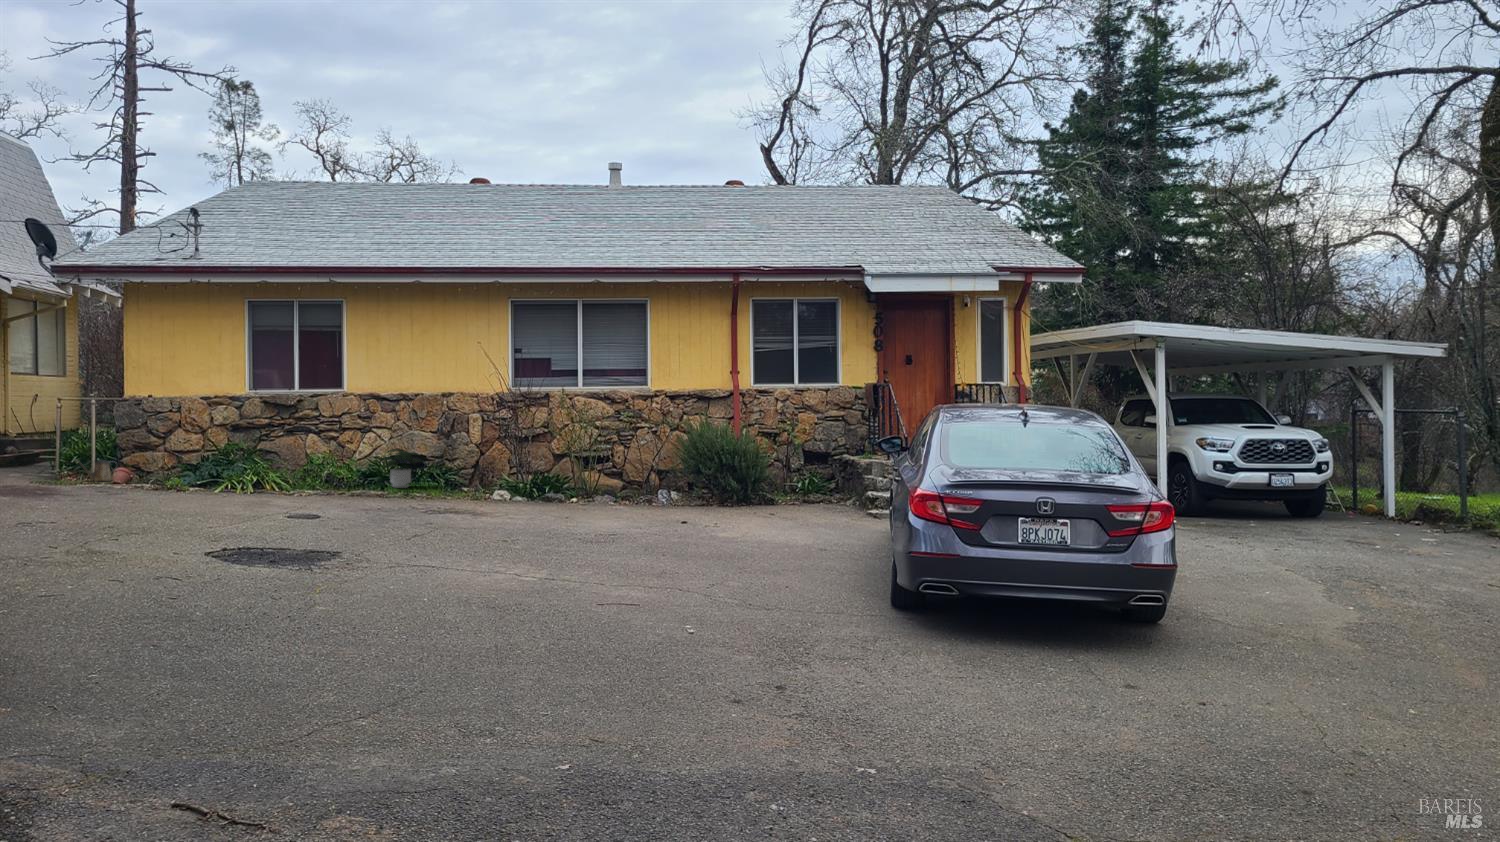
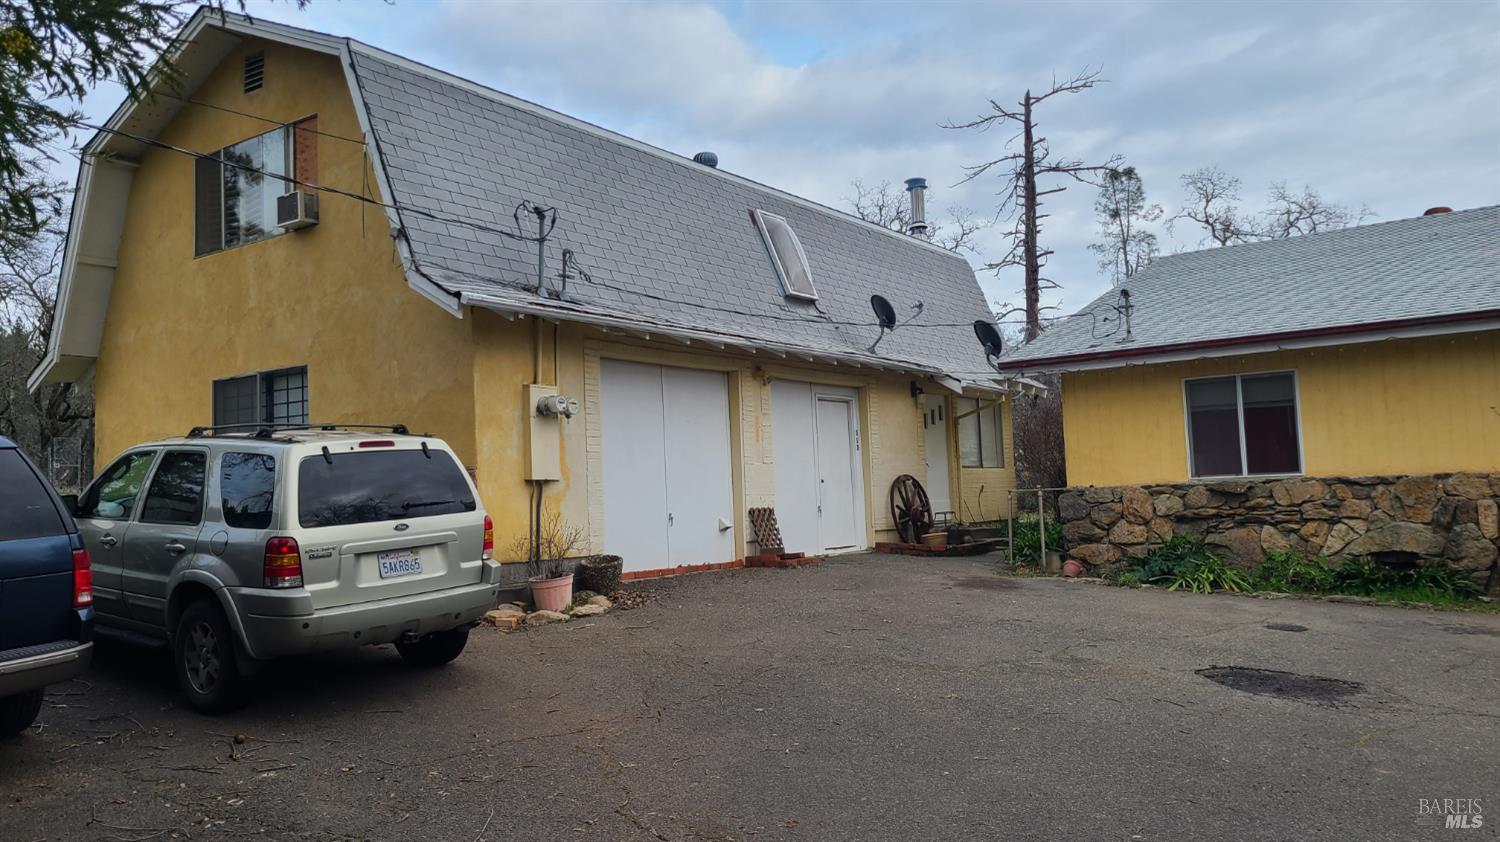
potted plant: present [381,449,422,488] -> none [1355,544,1421,593]

